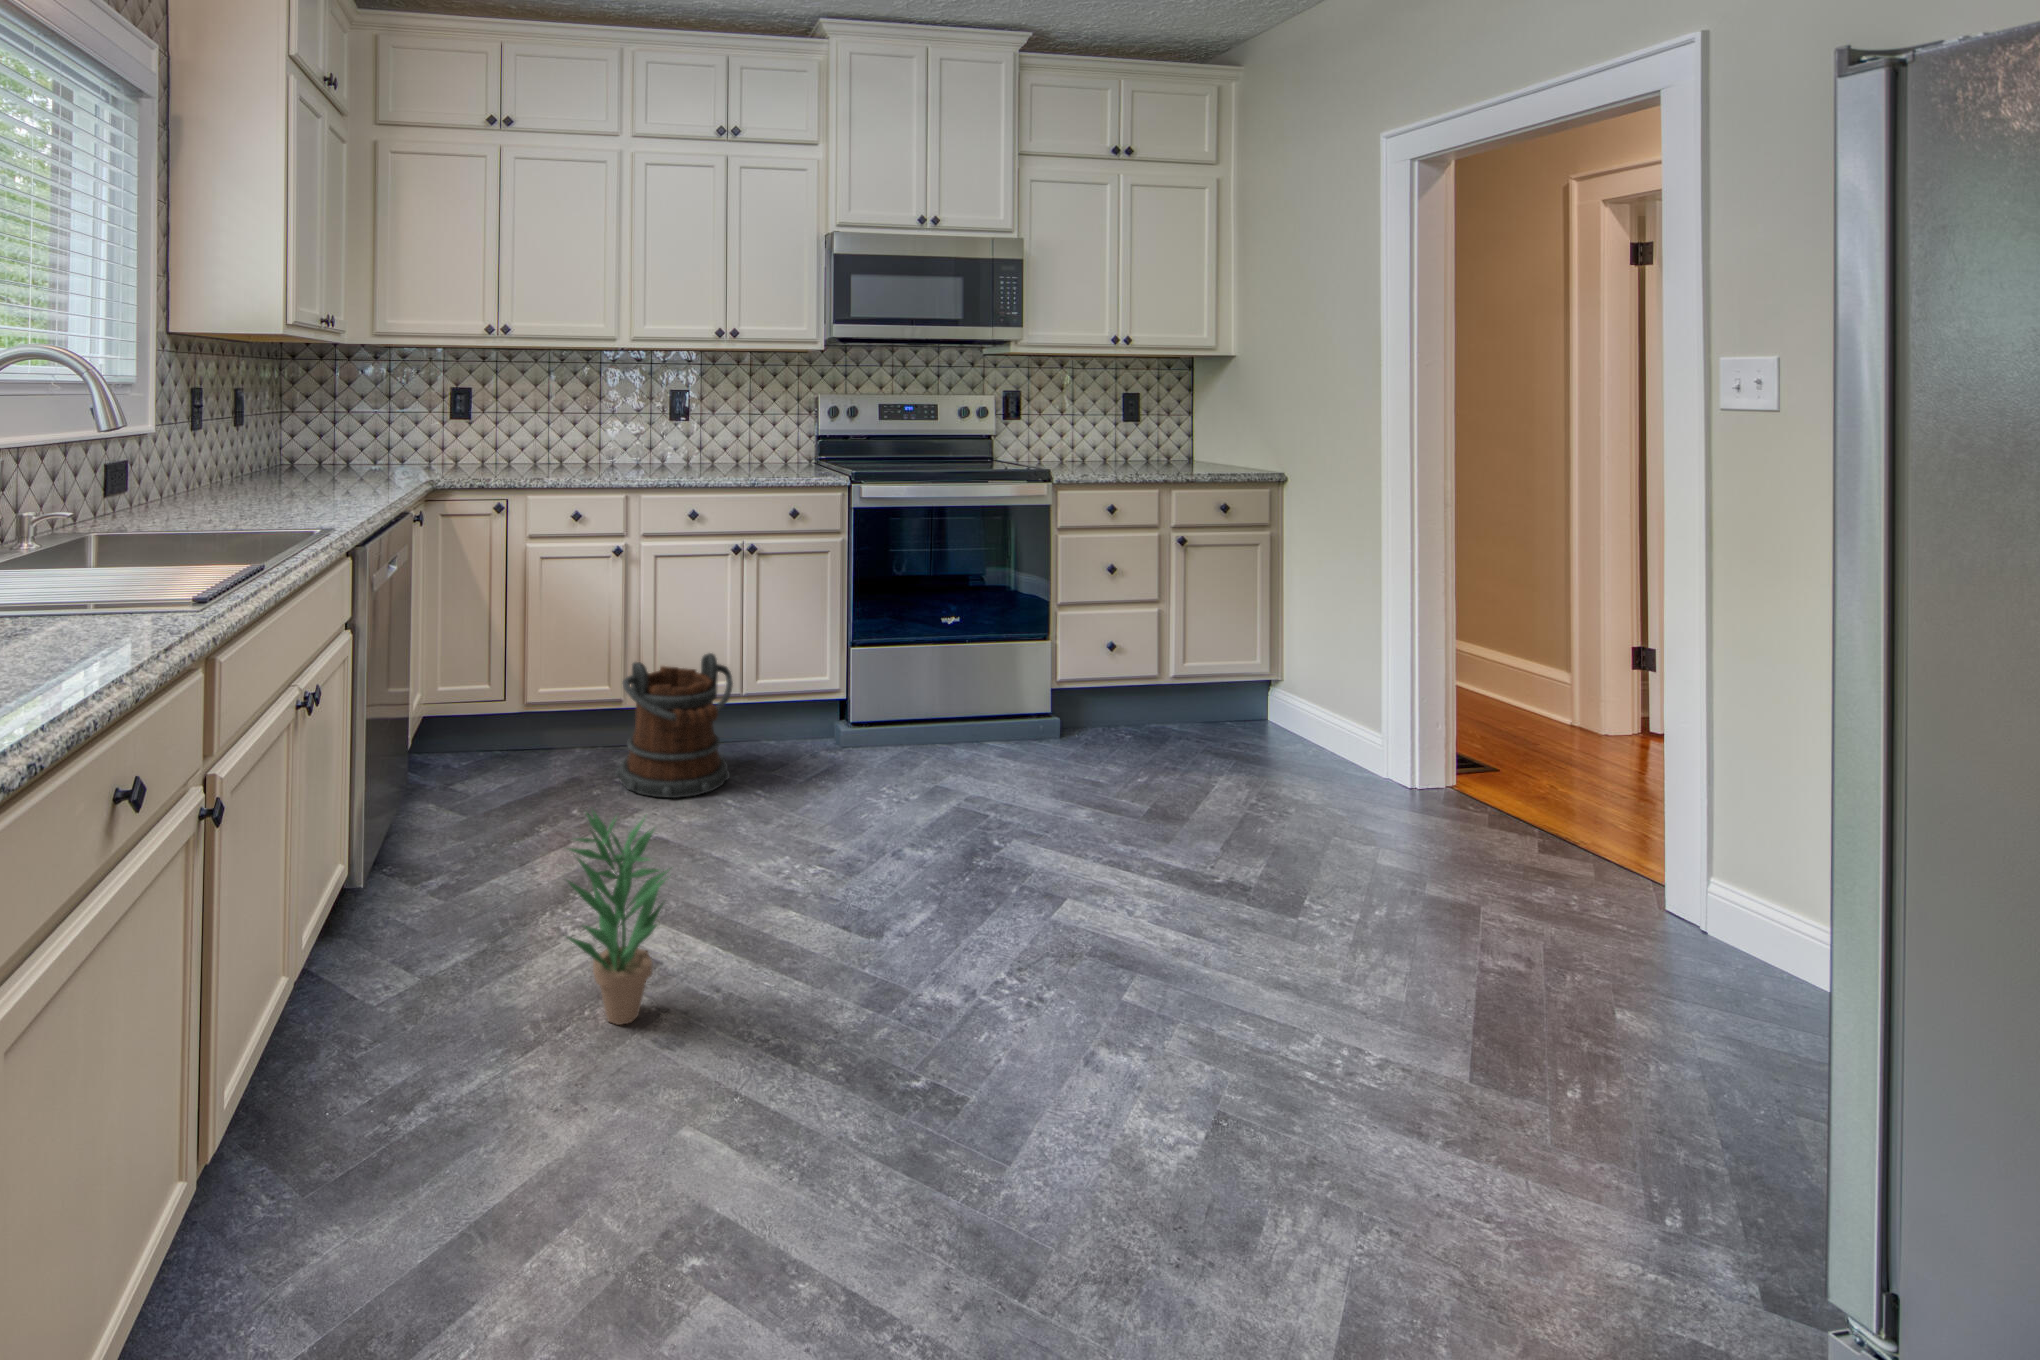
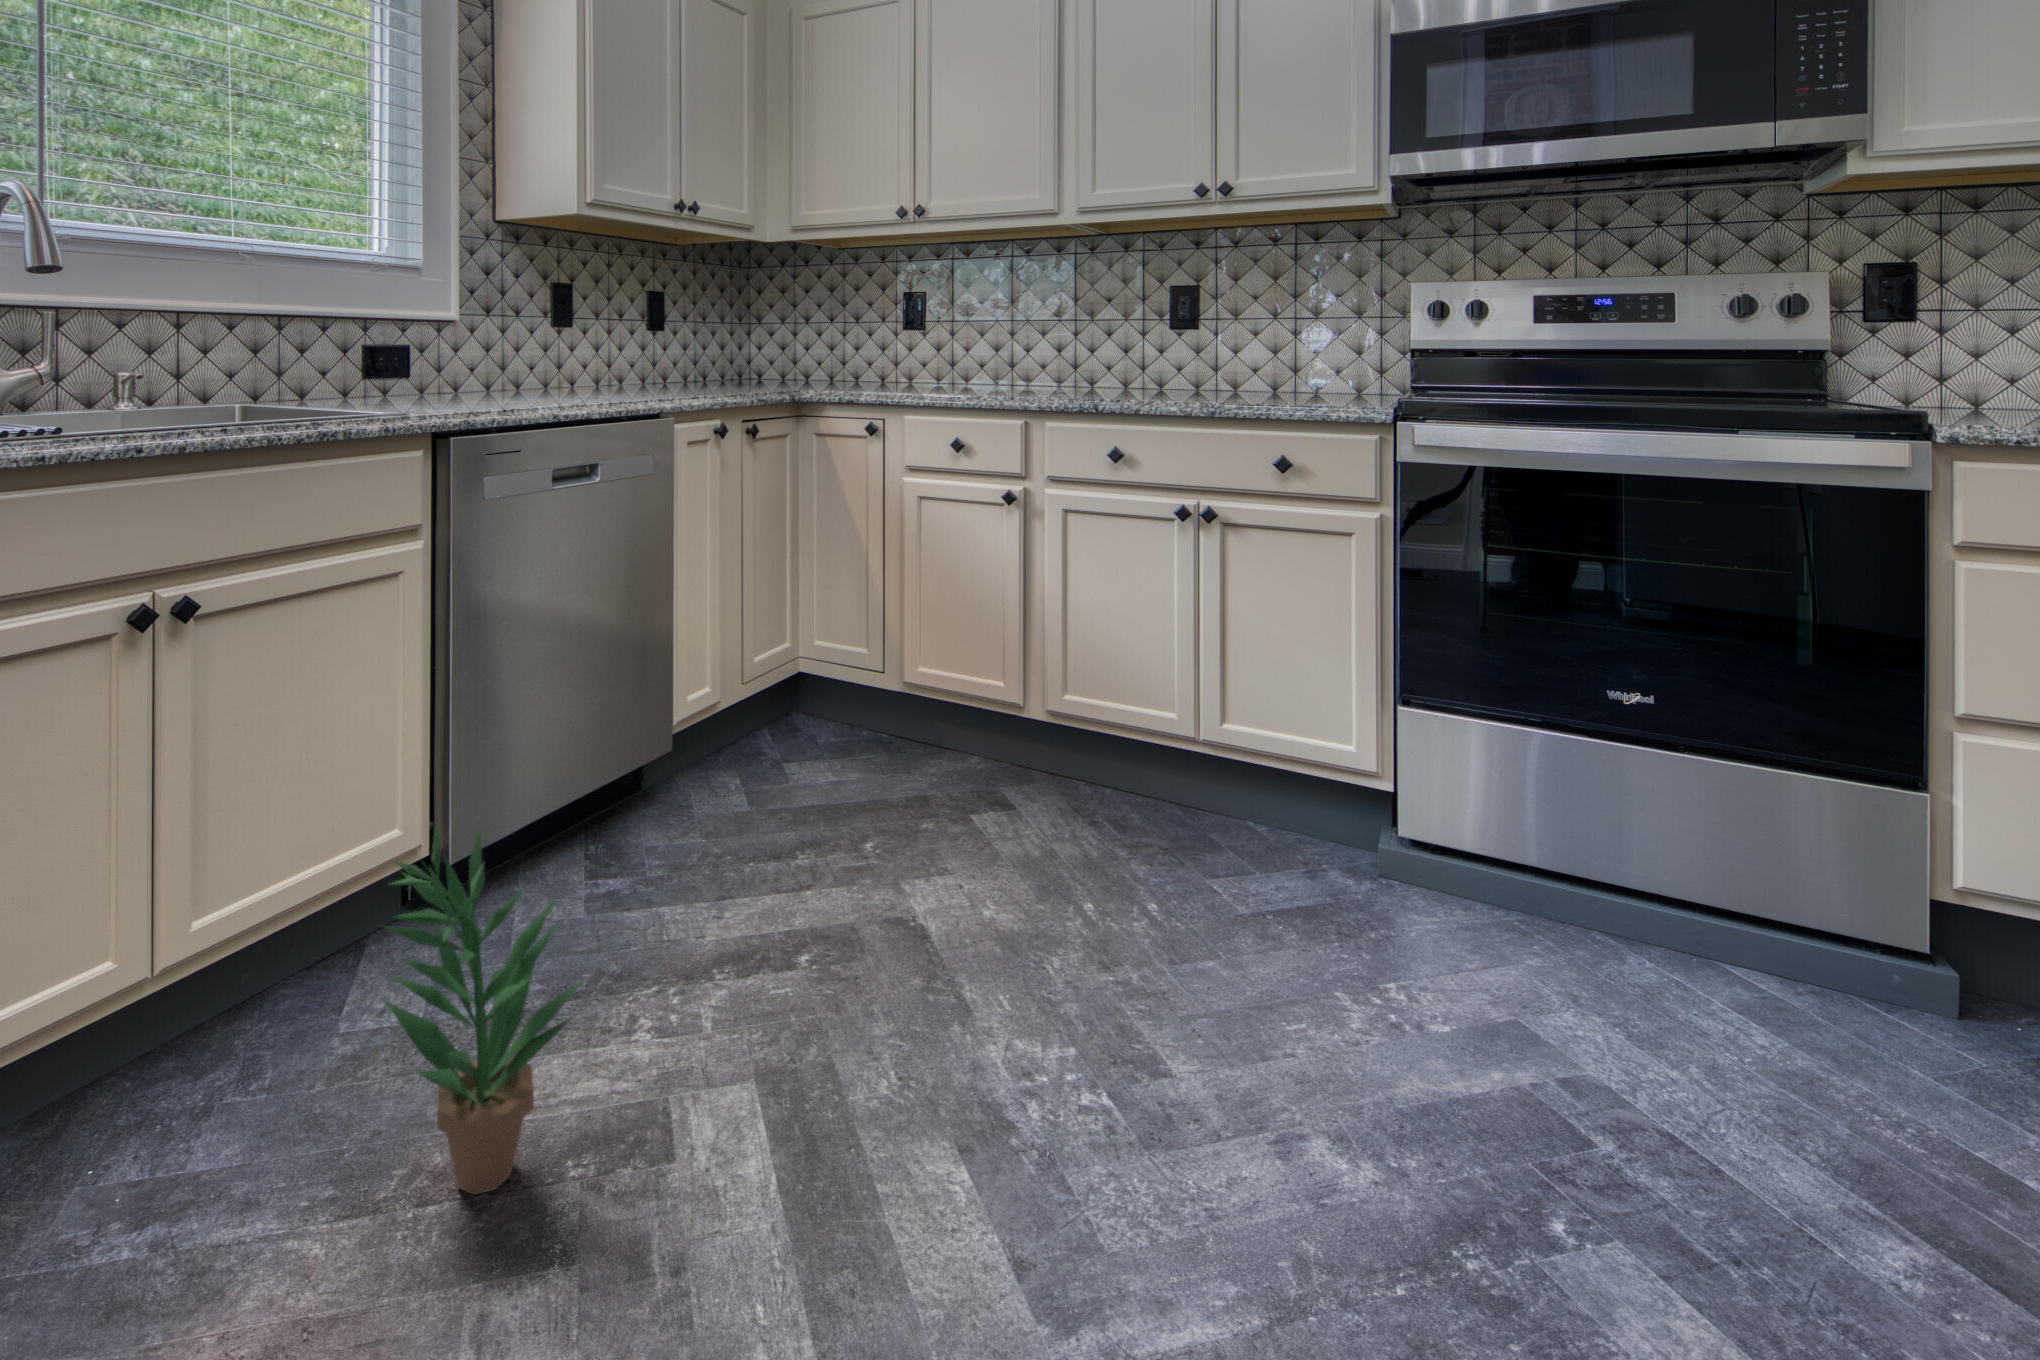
bucket: present [615,653,733,798] -> none [948,652,1127,875]

